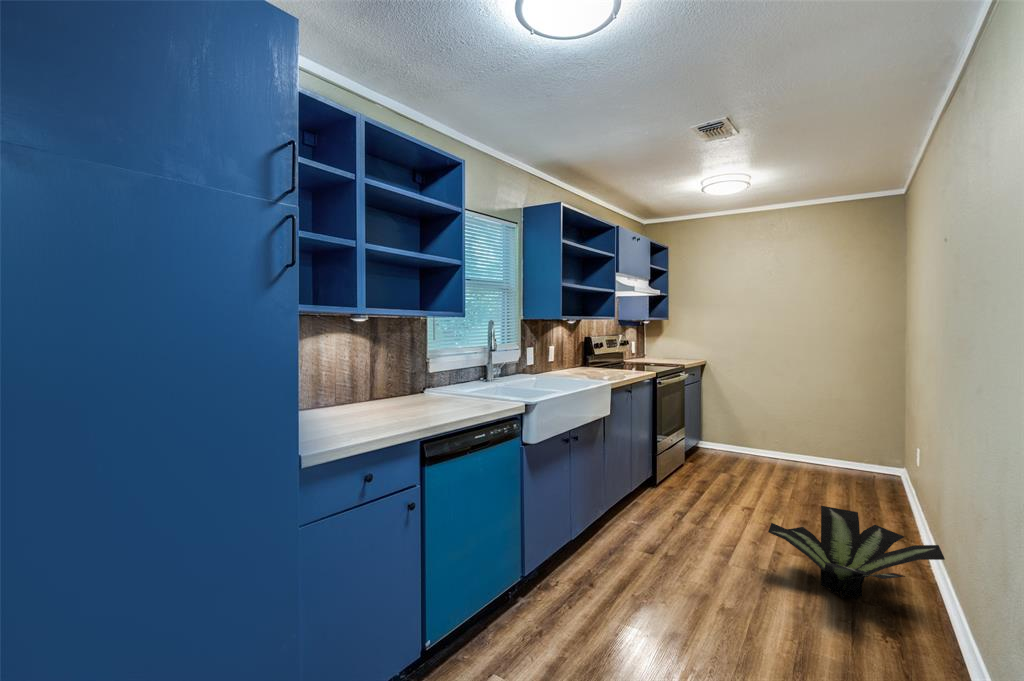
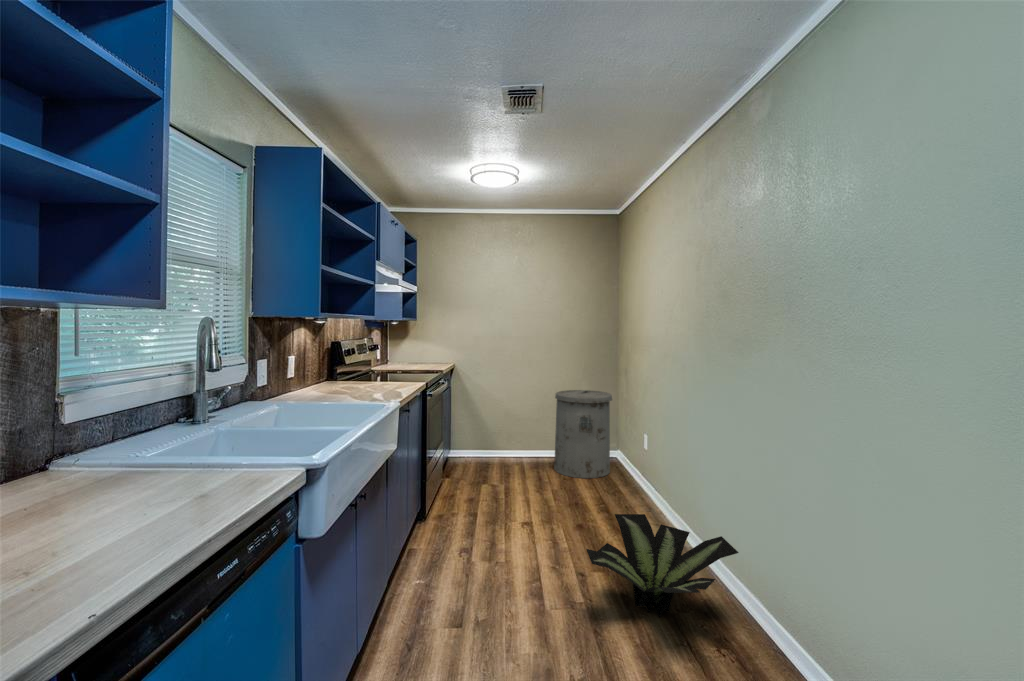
trash can: none [810,392,888,489] -> present [554,390,612,478]

